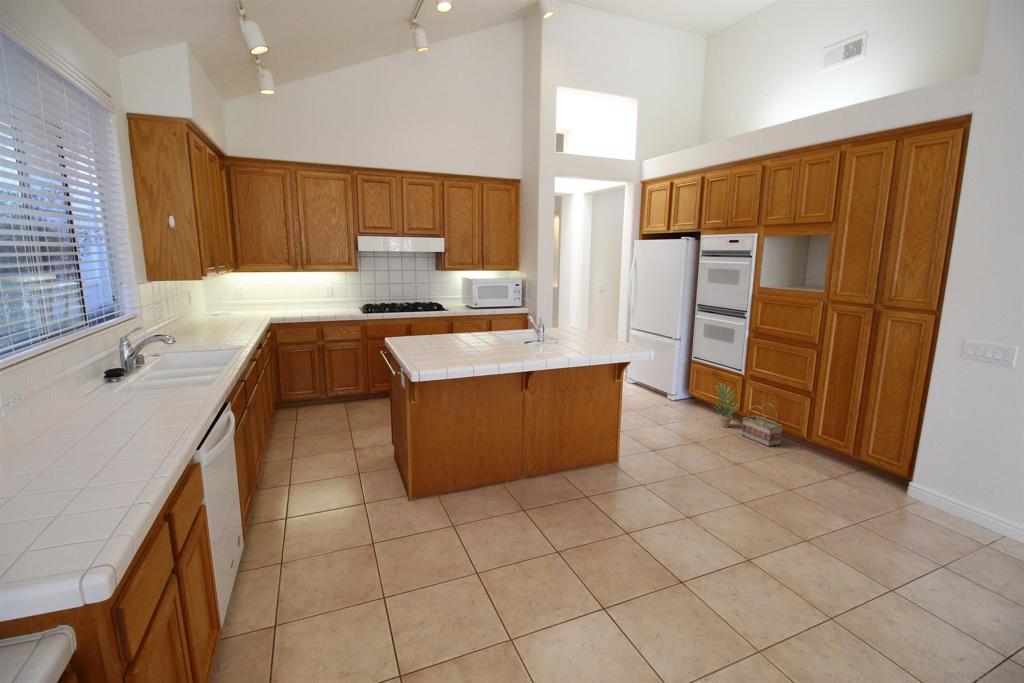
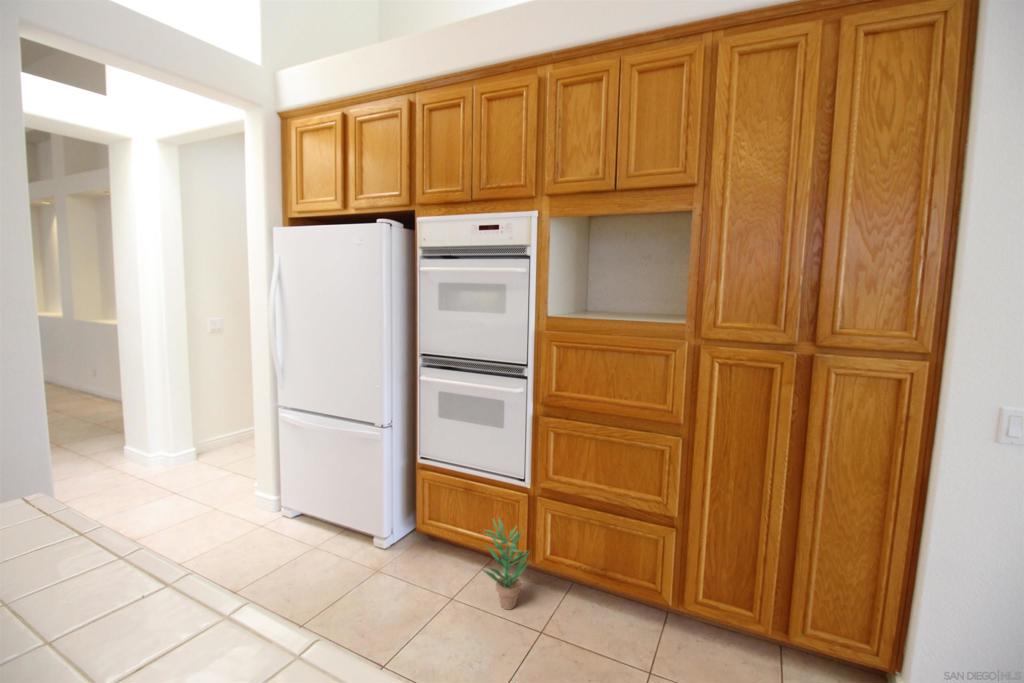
basket: present [742,403,782,446] -> none [552,548,626,651]

